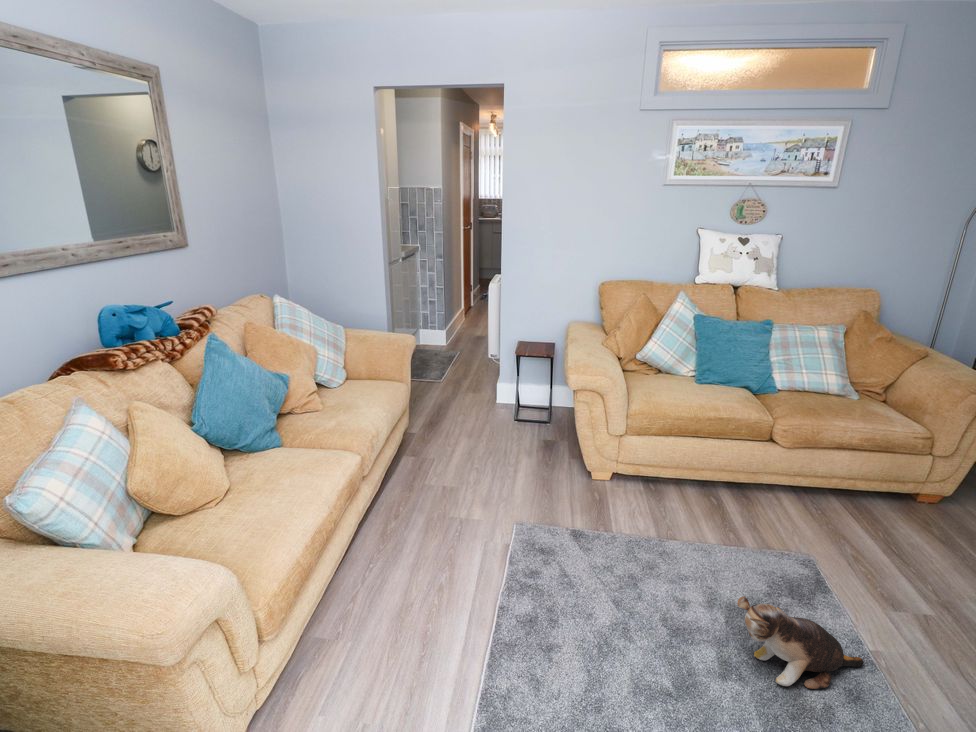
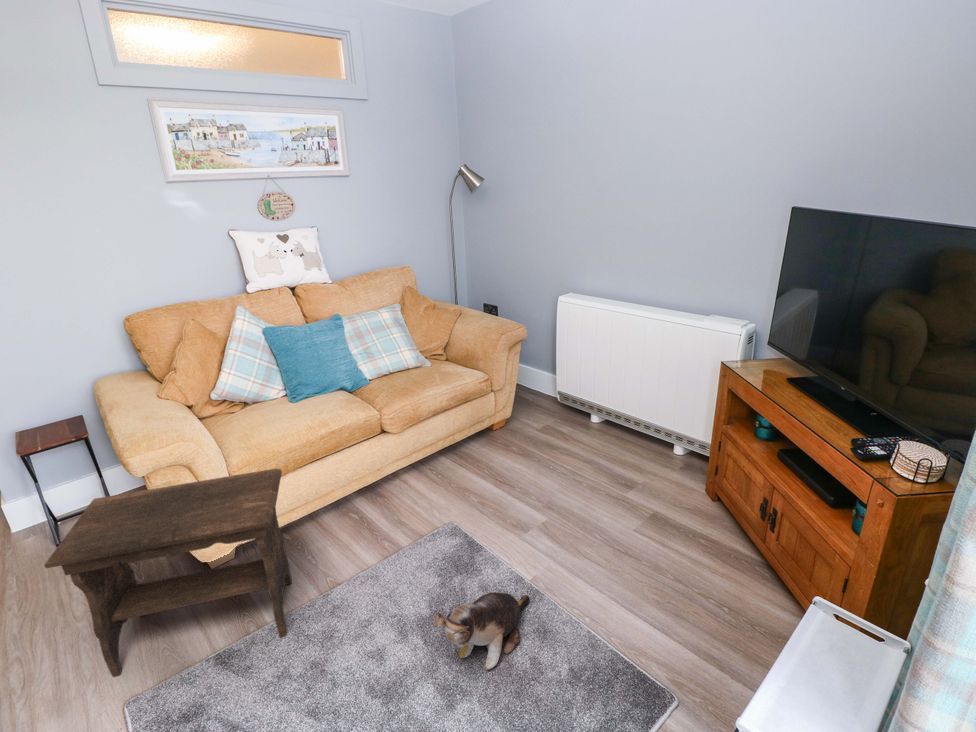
footstool: none [506,392,663,548] -> present [44,469,292,677]

